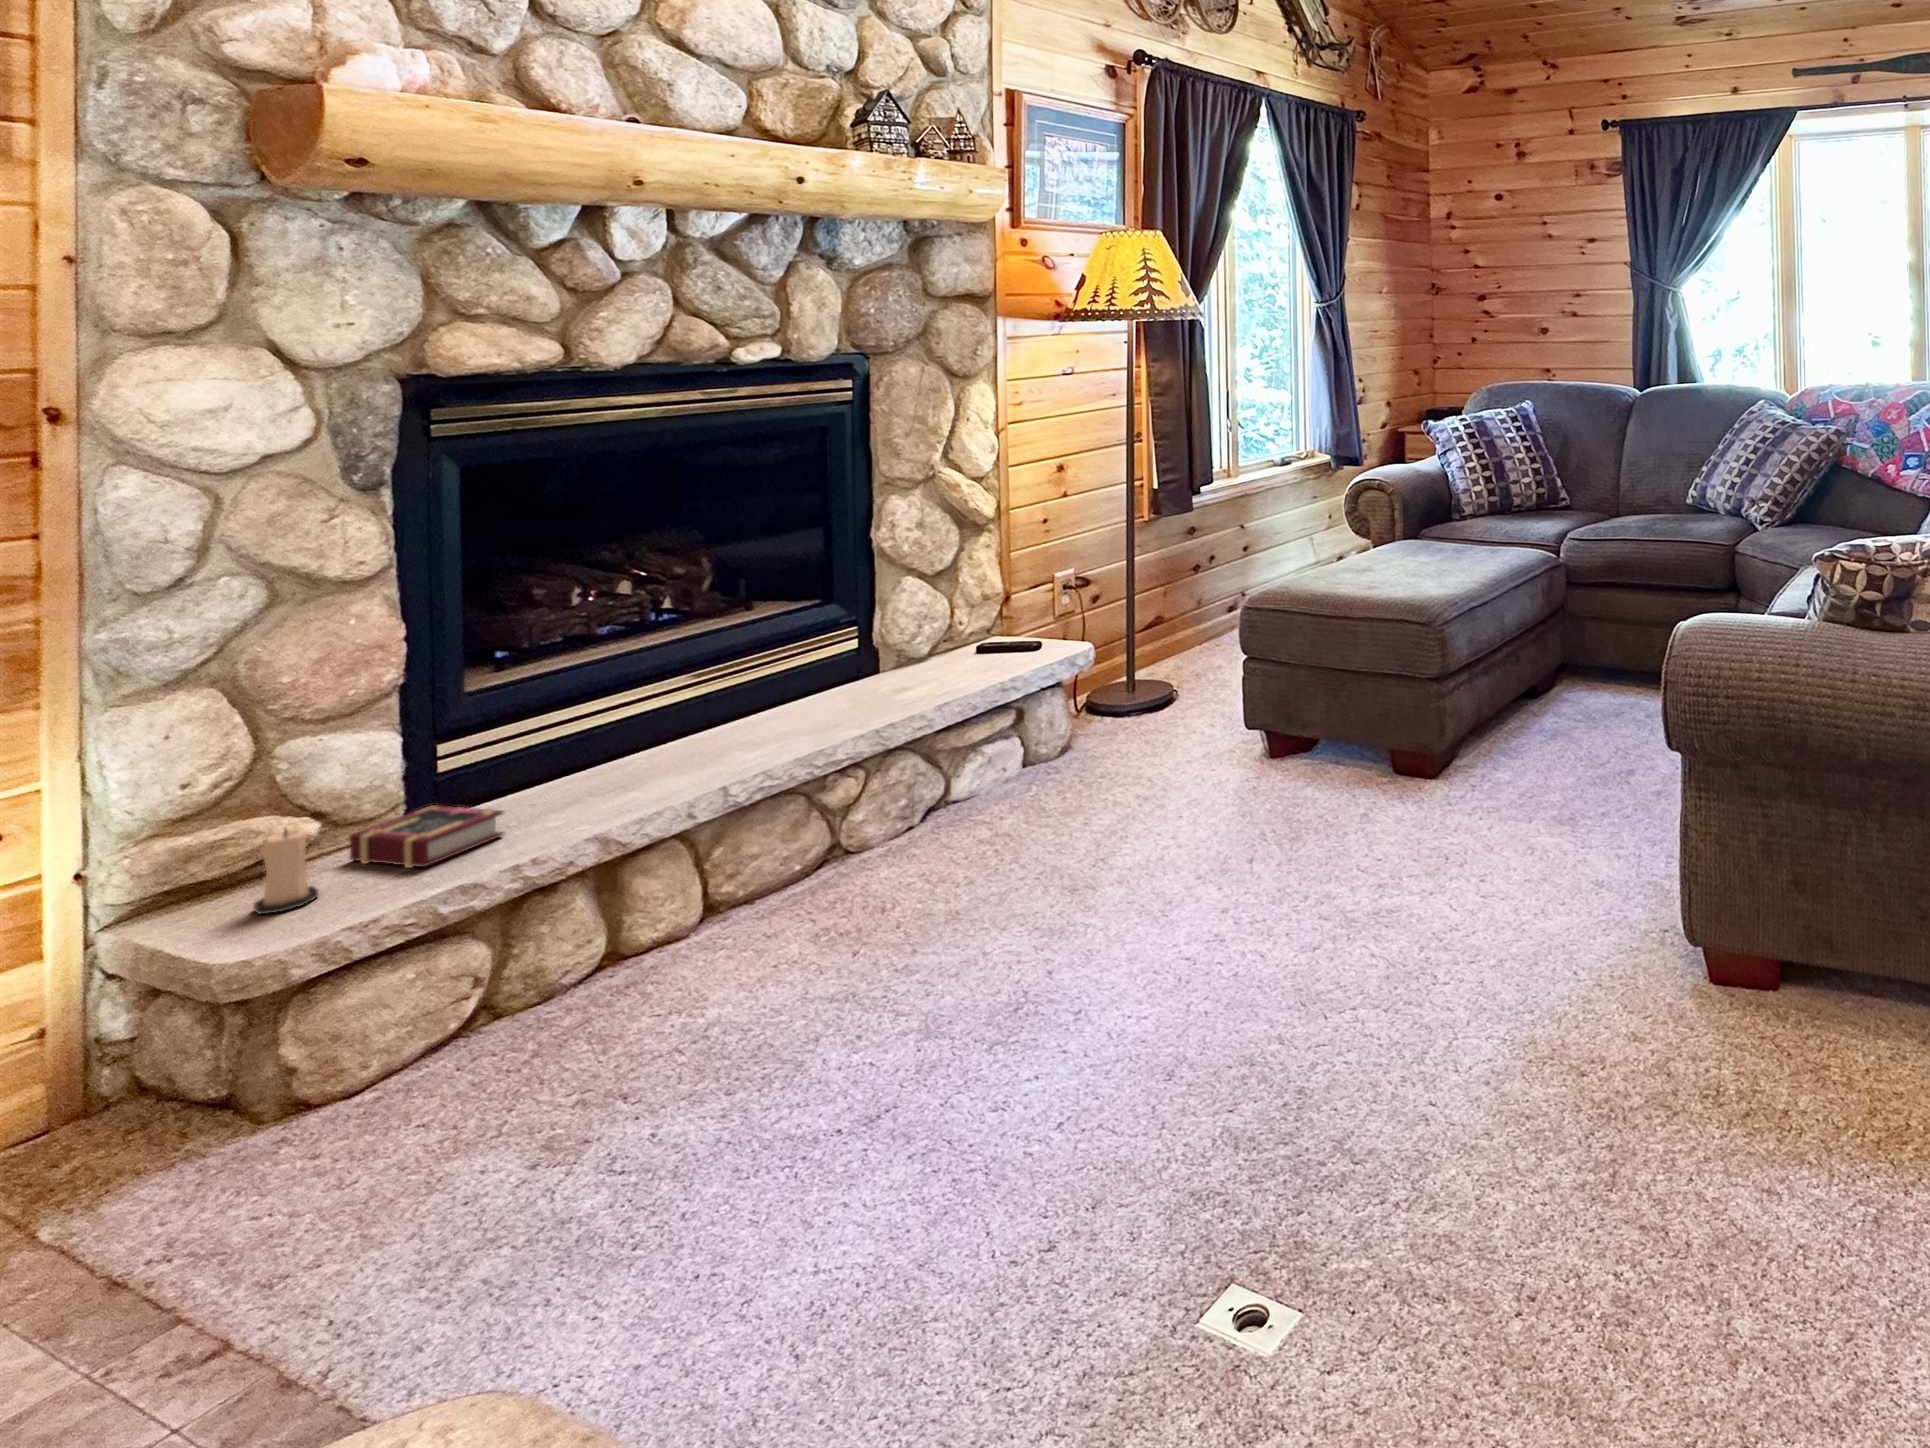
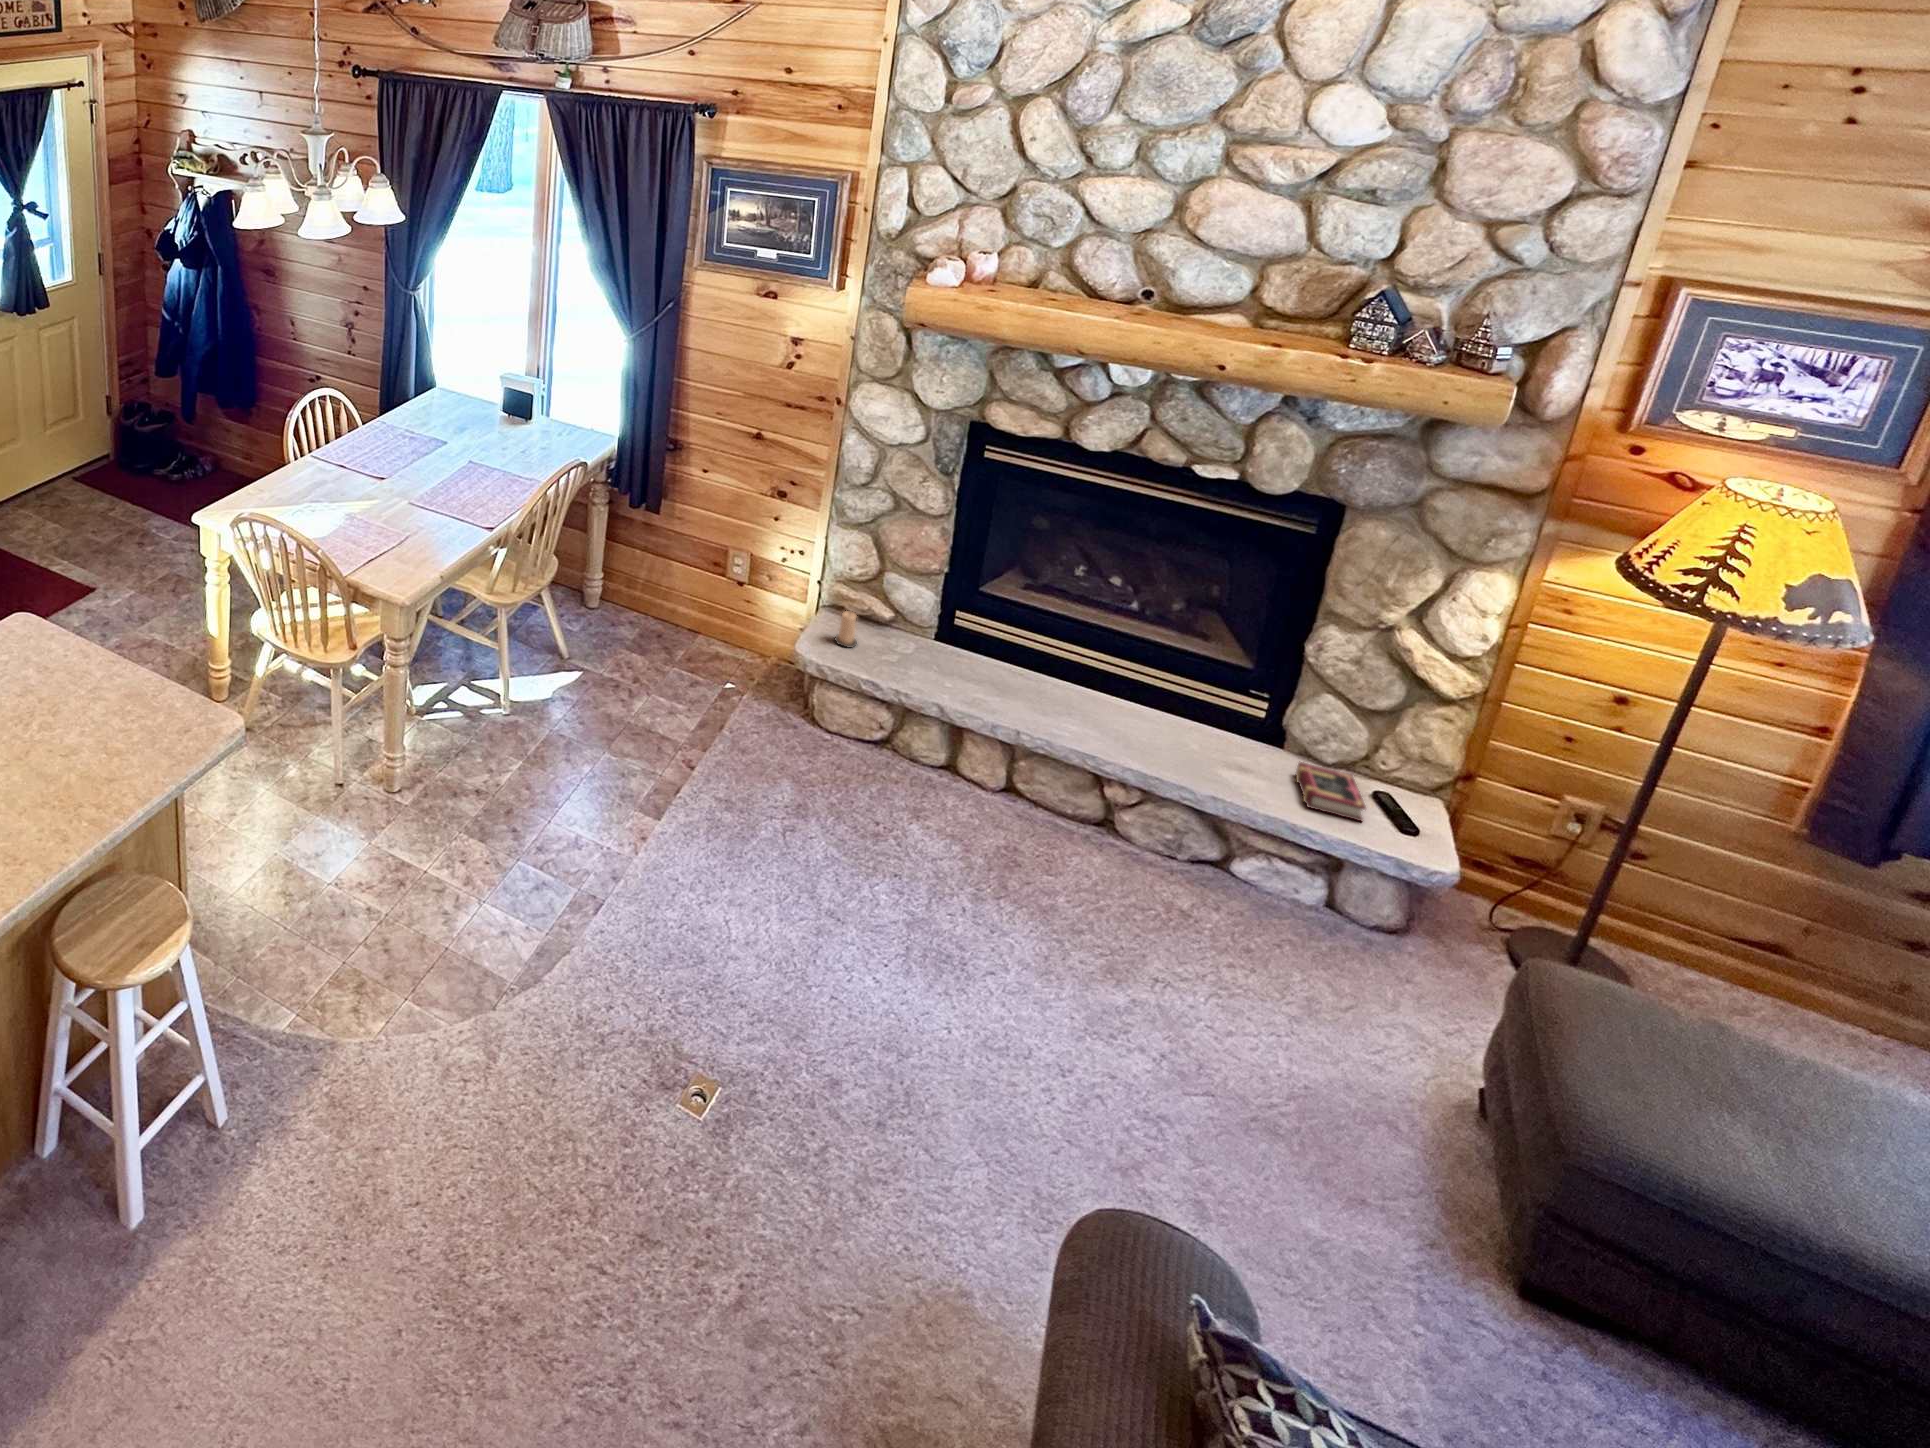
book: present [350,805,505,868] -> present [1296,761,1366,821]

